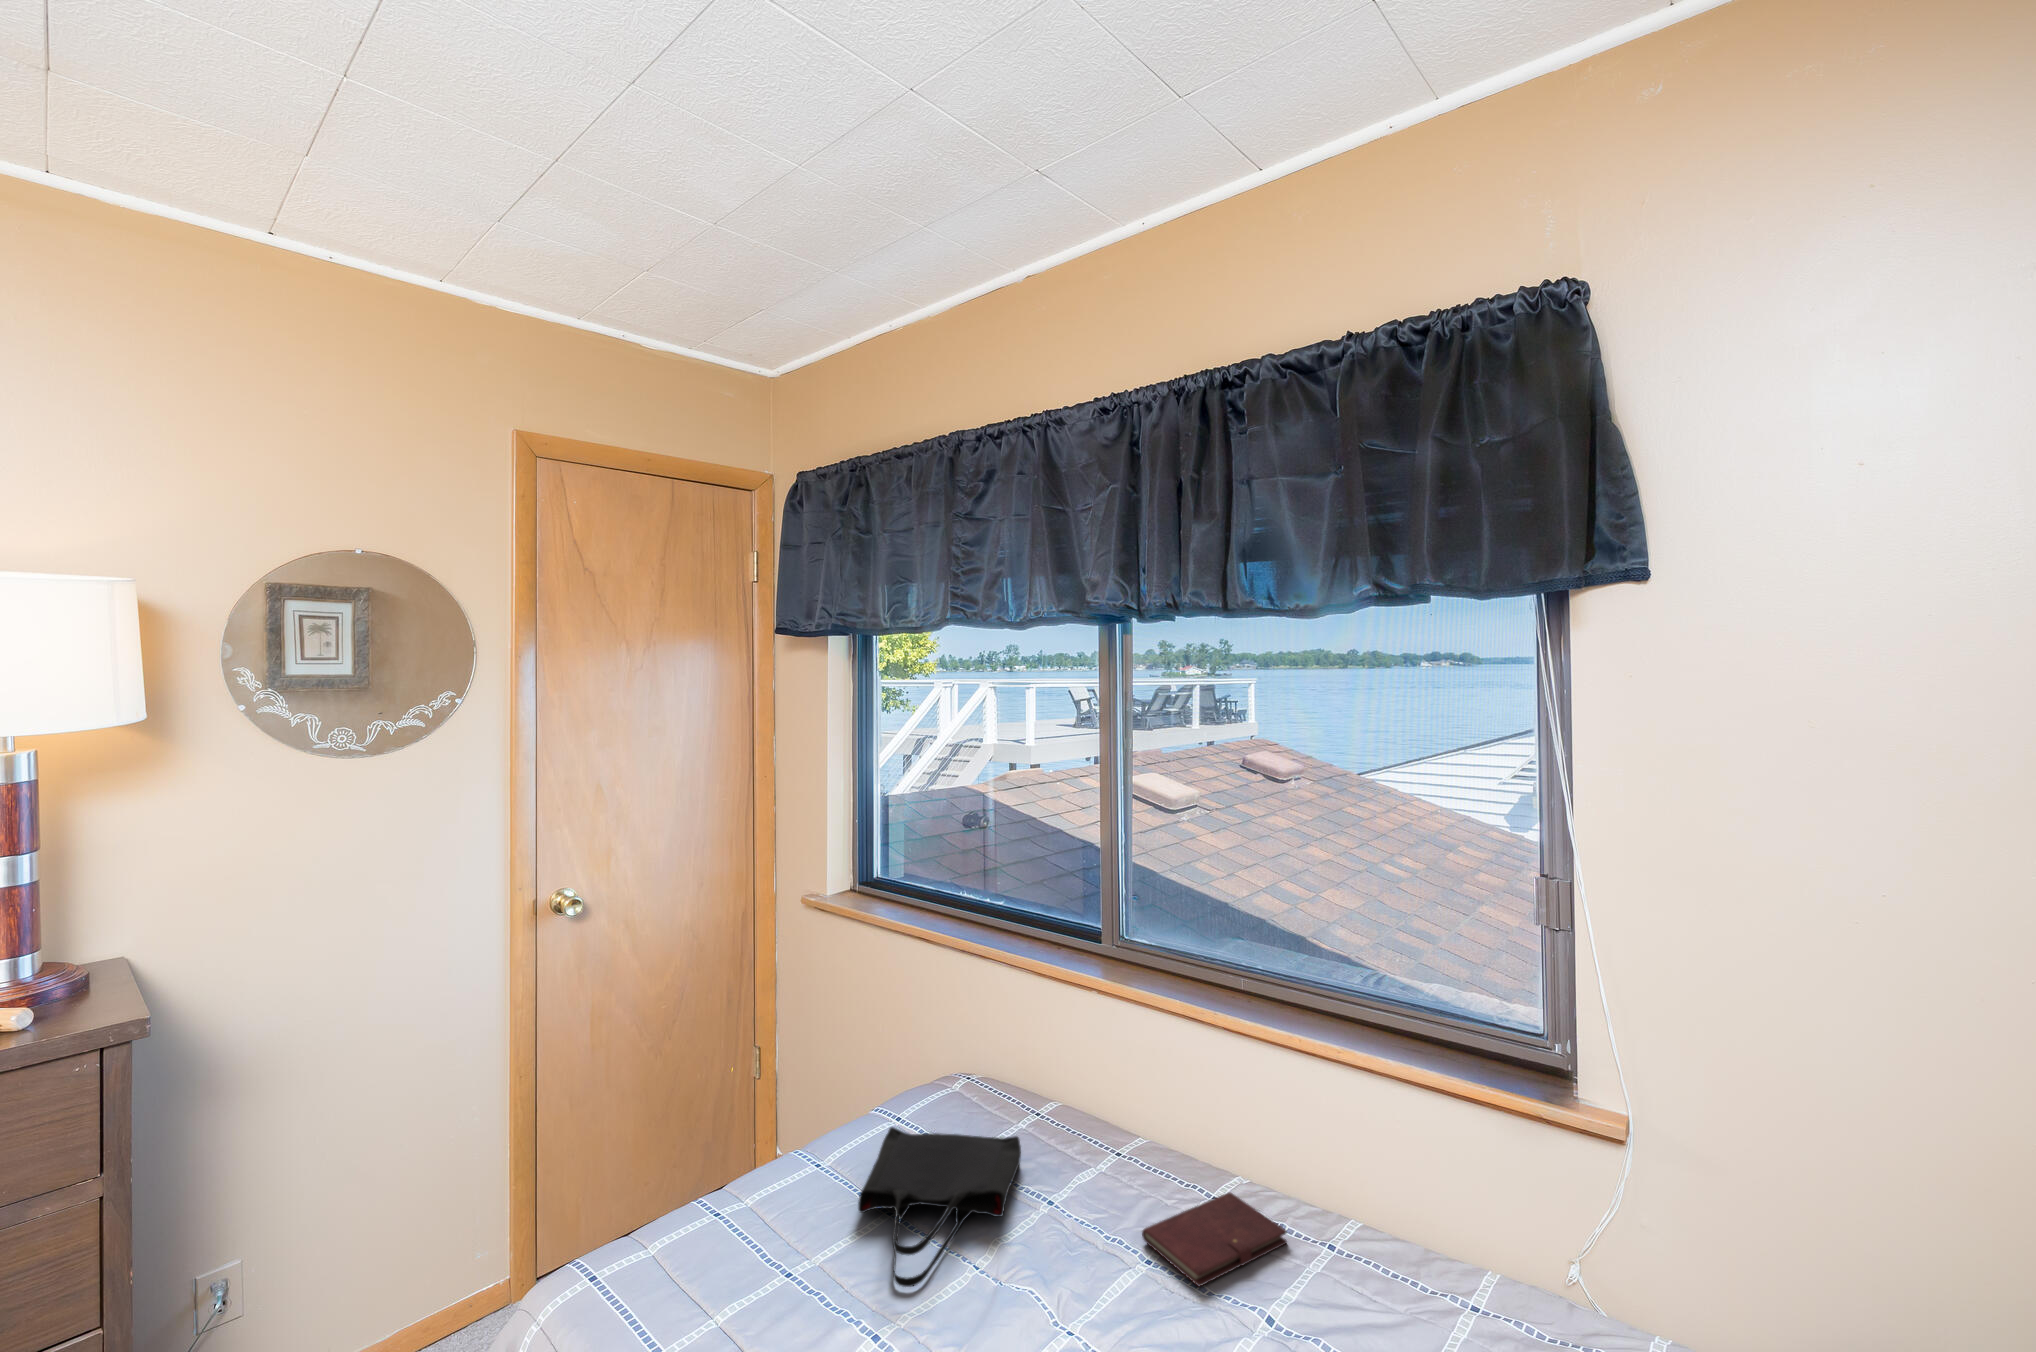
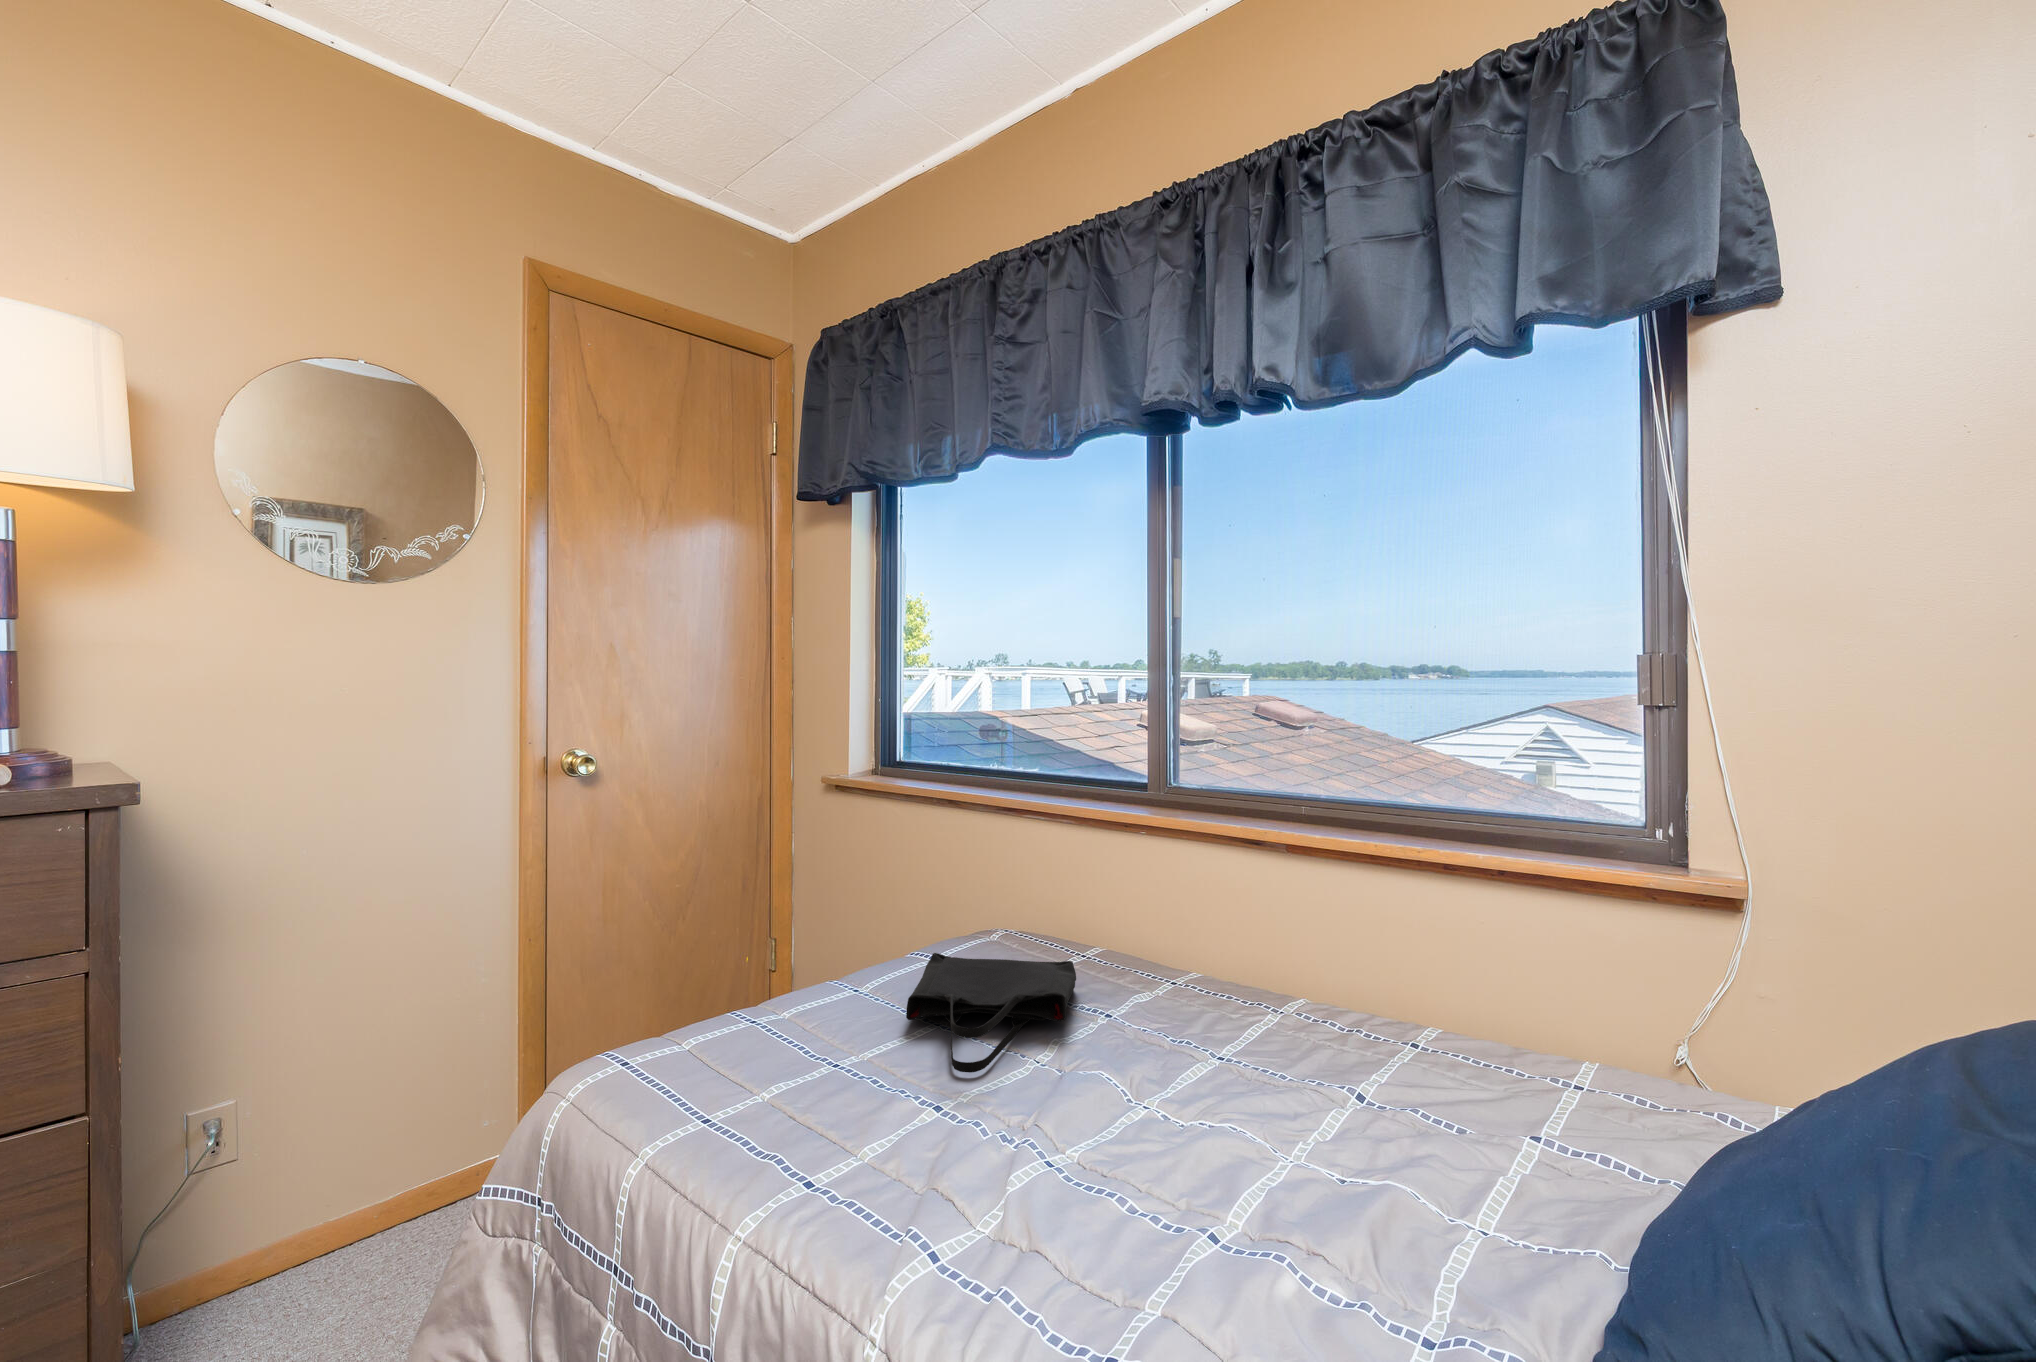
notebook: present [1142,1192,1287,1286] -> none [1218,1004,1377,1072]

